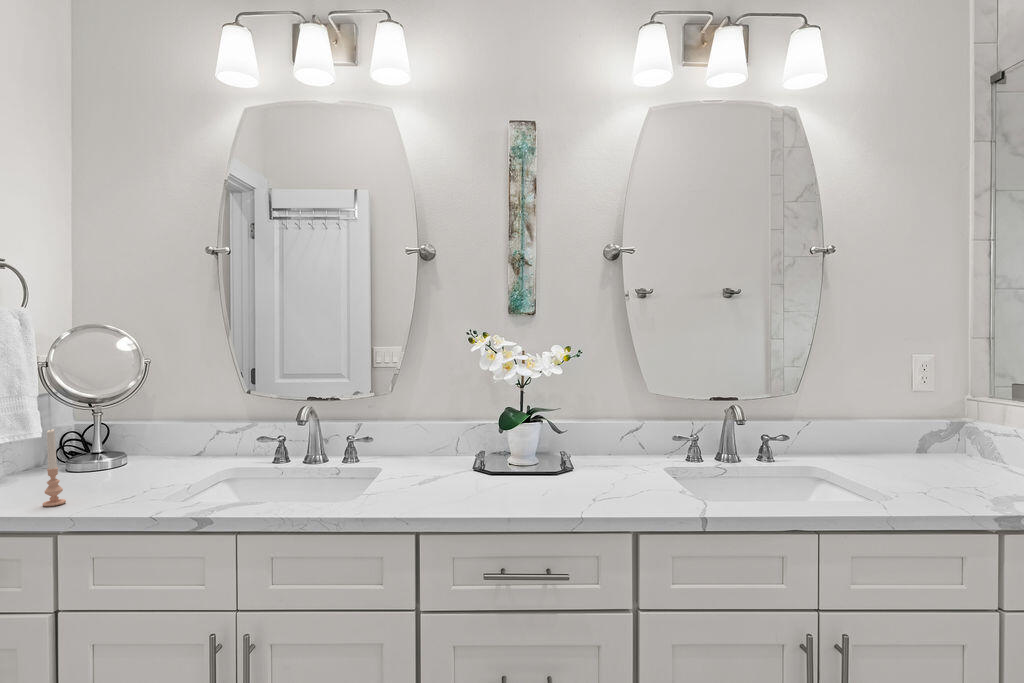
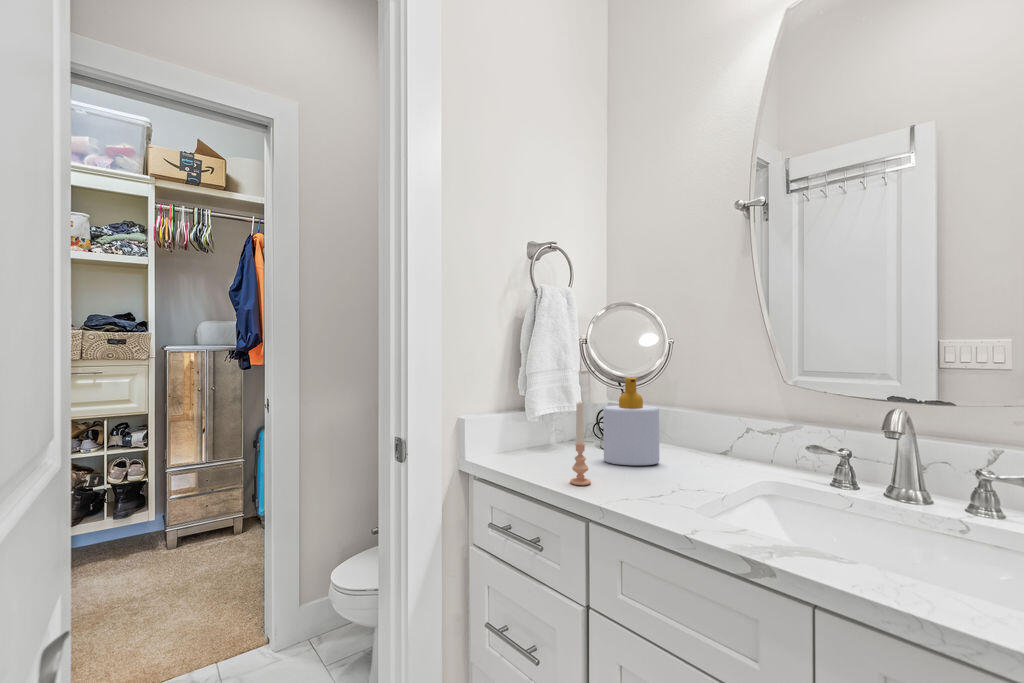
soap bottle: none [73,399,136,483] -> present [603,378,659,466]

